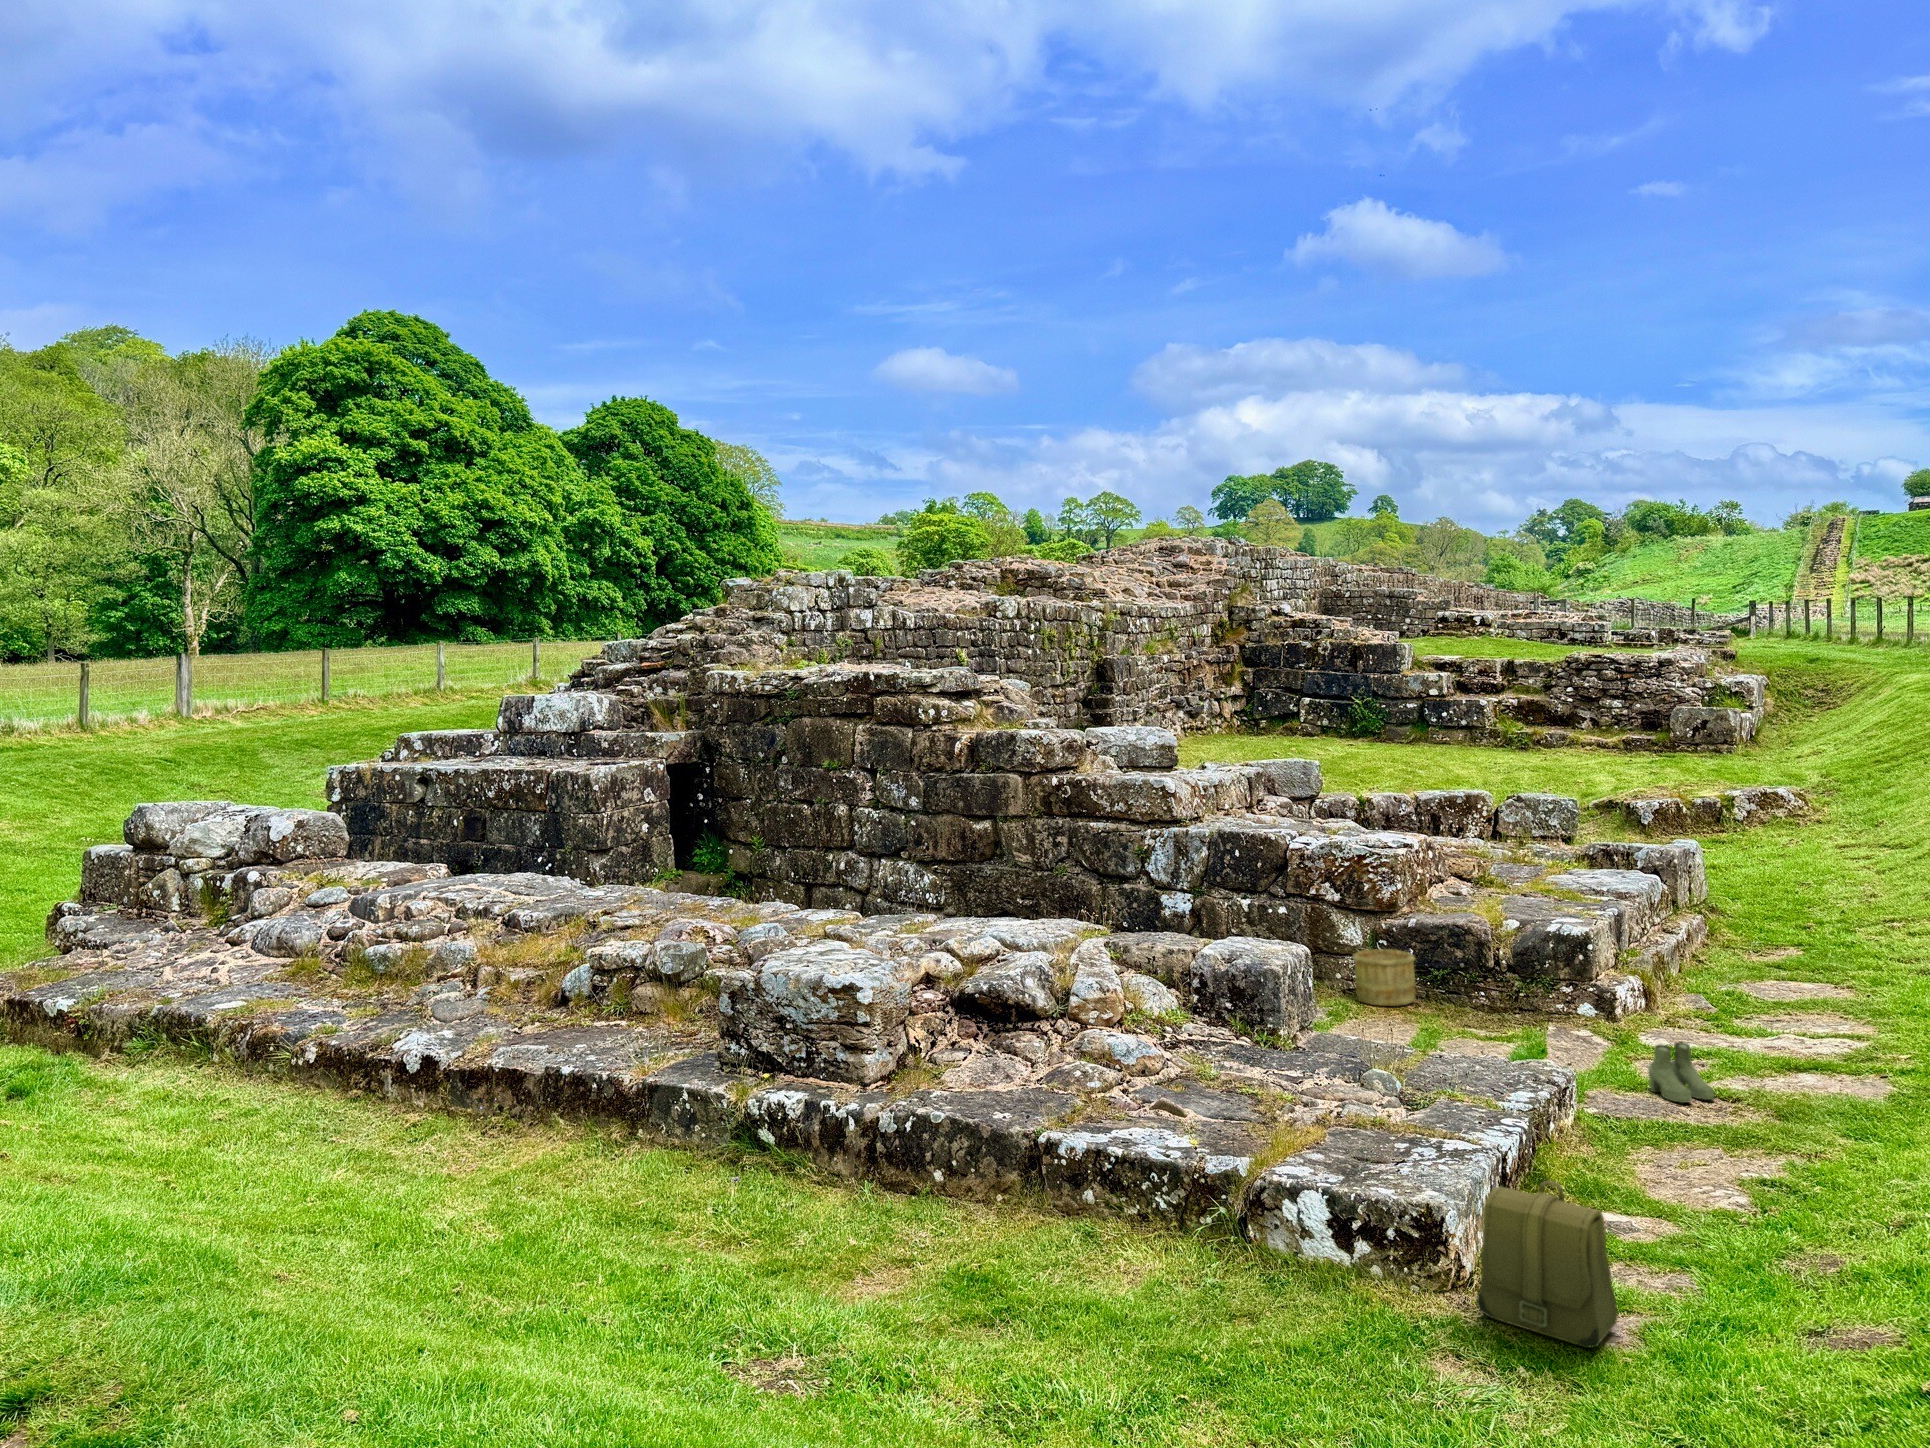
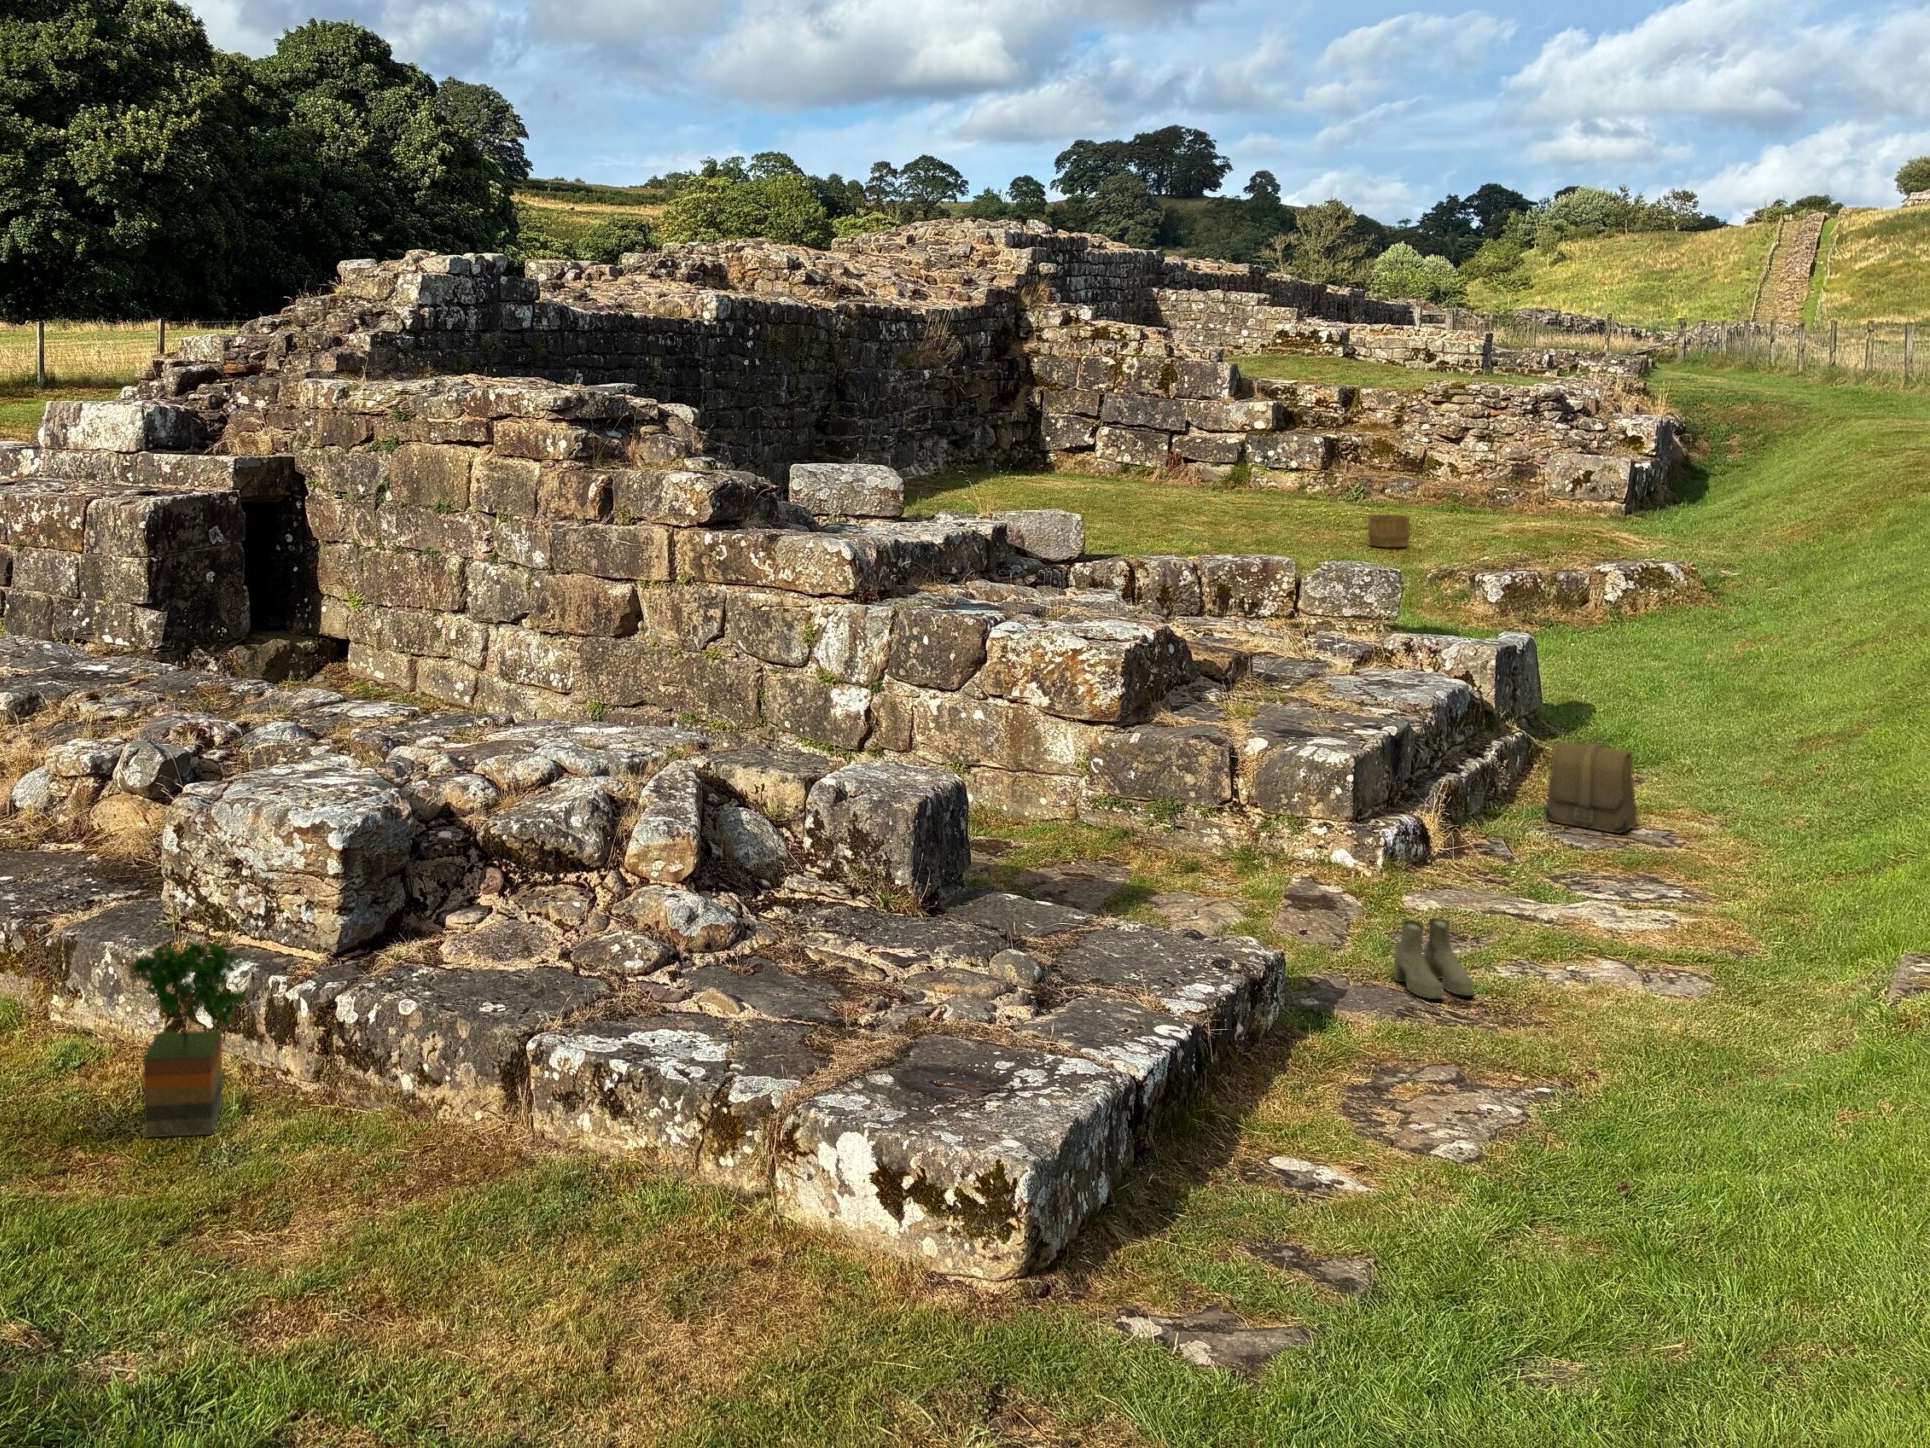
wooden bucket: present [1353,949,1415,1006] -> present [1368,515,1410,548]
potted tree: none [732,1072,825,1222] -> present [129,942,246,1137]
backpack: present [1477,1180,1618,1348] -> present [1545,737,1637,834]

